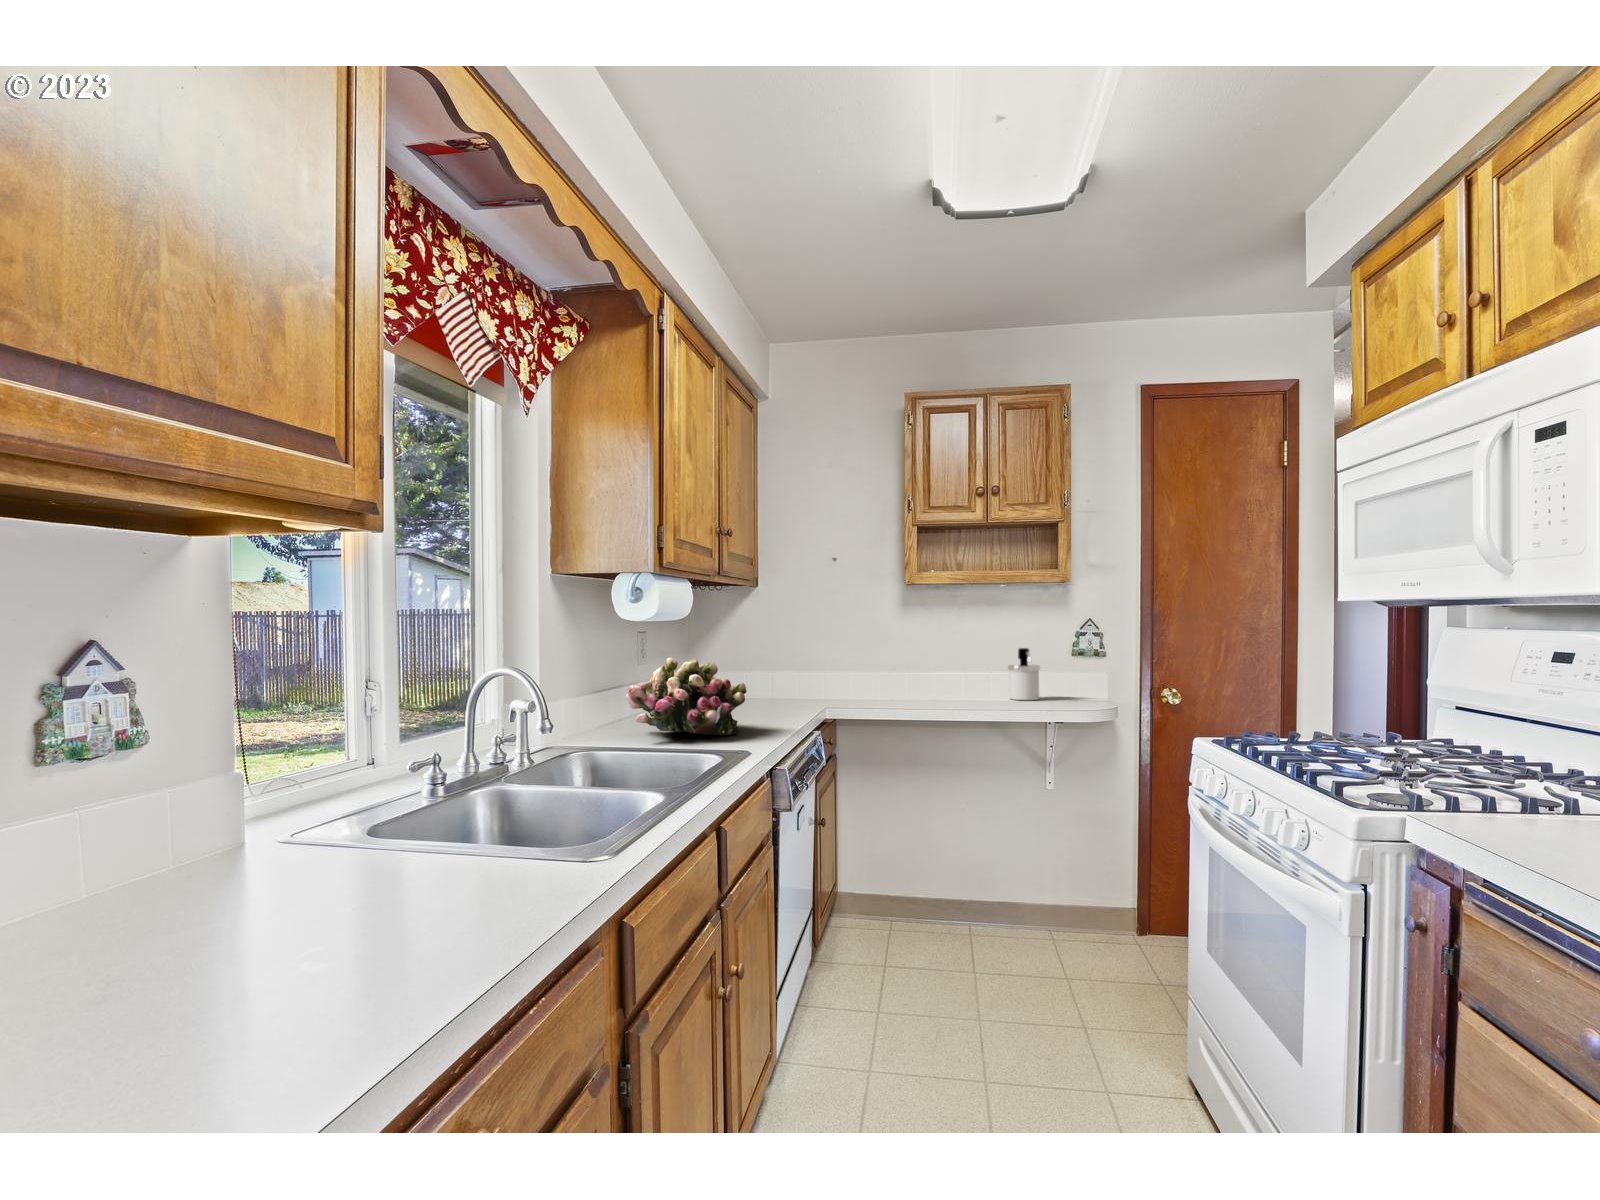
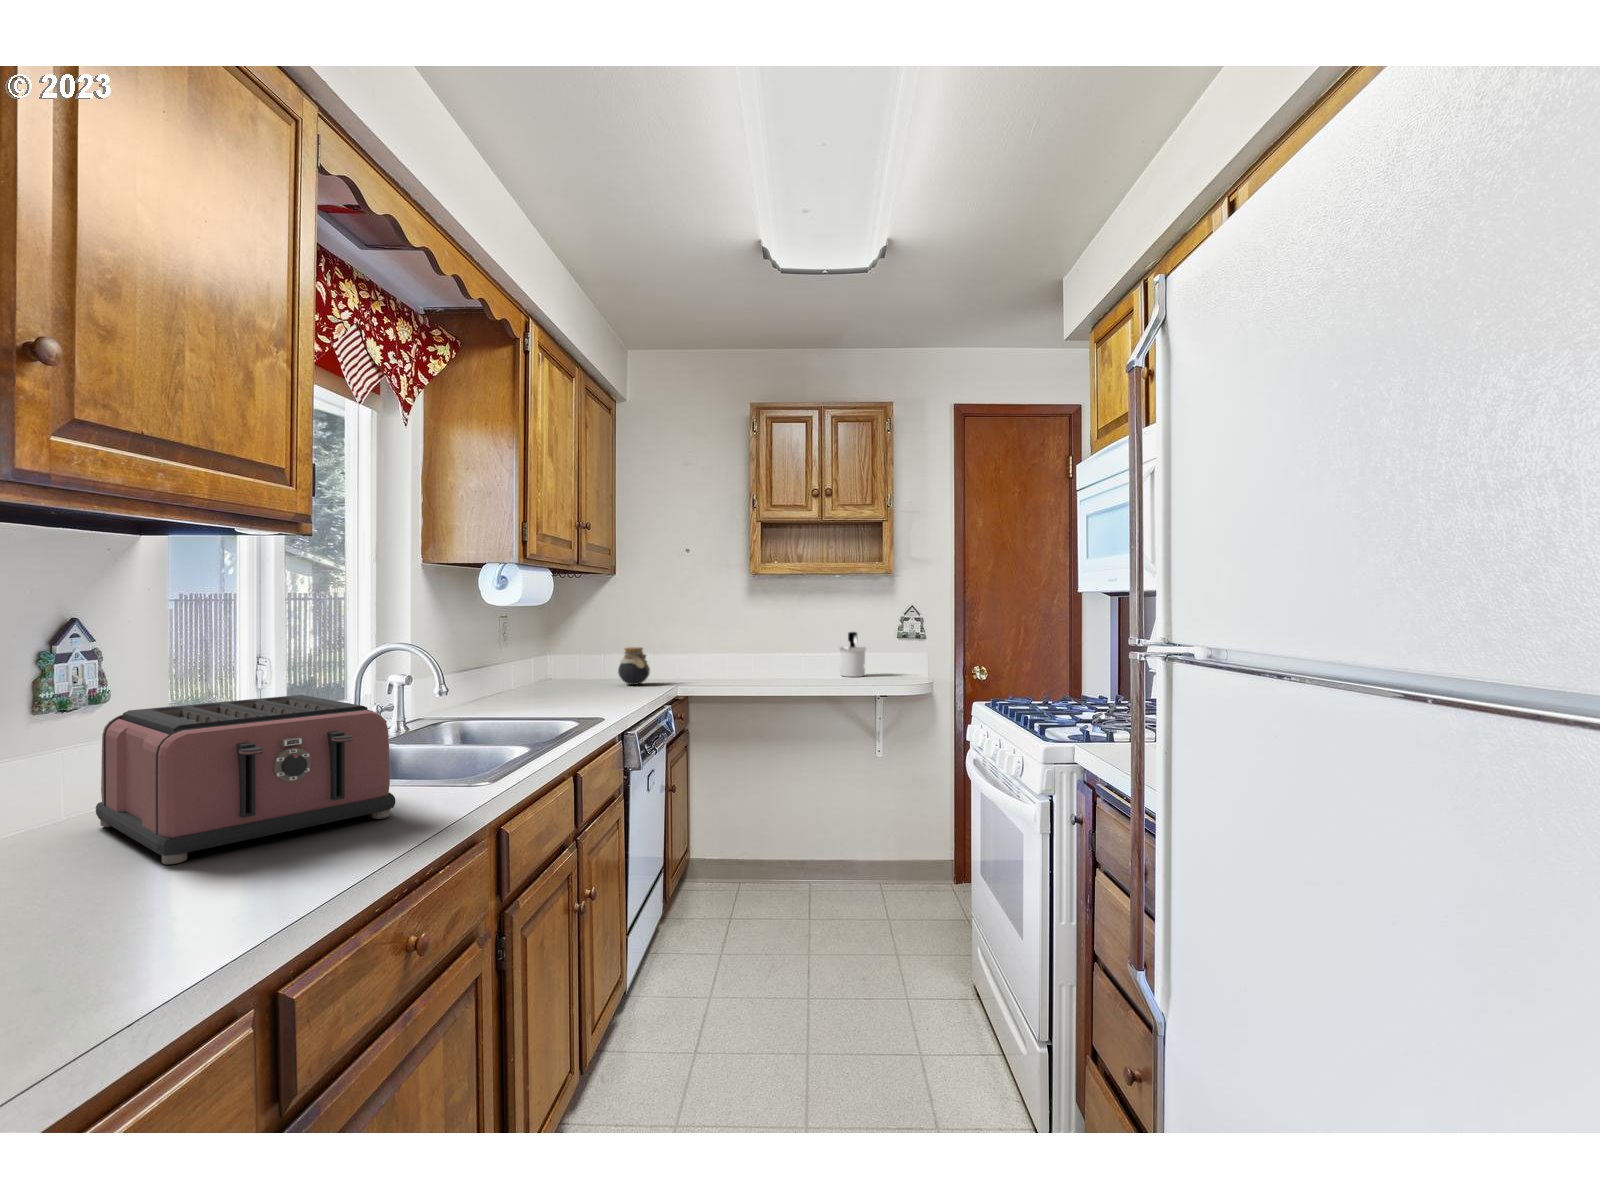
flower arrangement: present [626,658,747,735] -> none [495,639,604,705]
jar: none [759,666,795,708] -> present [618,647,650,685]
toaster: none [98,739,478,1014] -> present [96,695,395,864]

